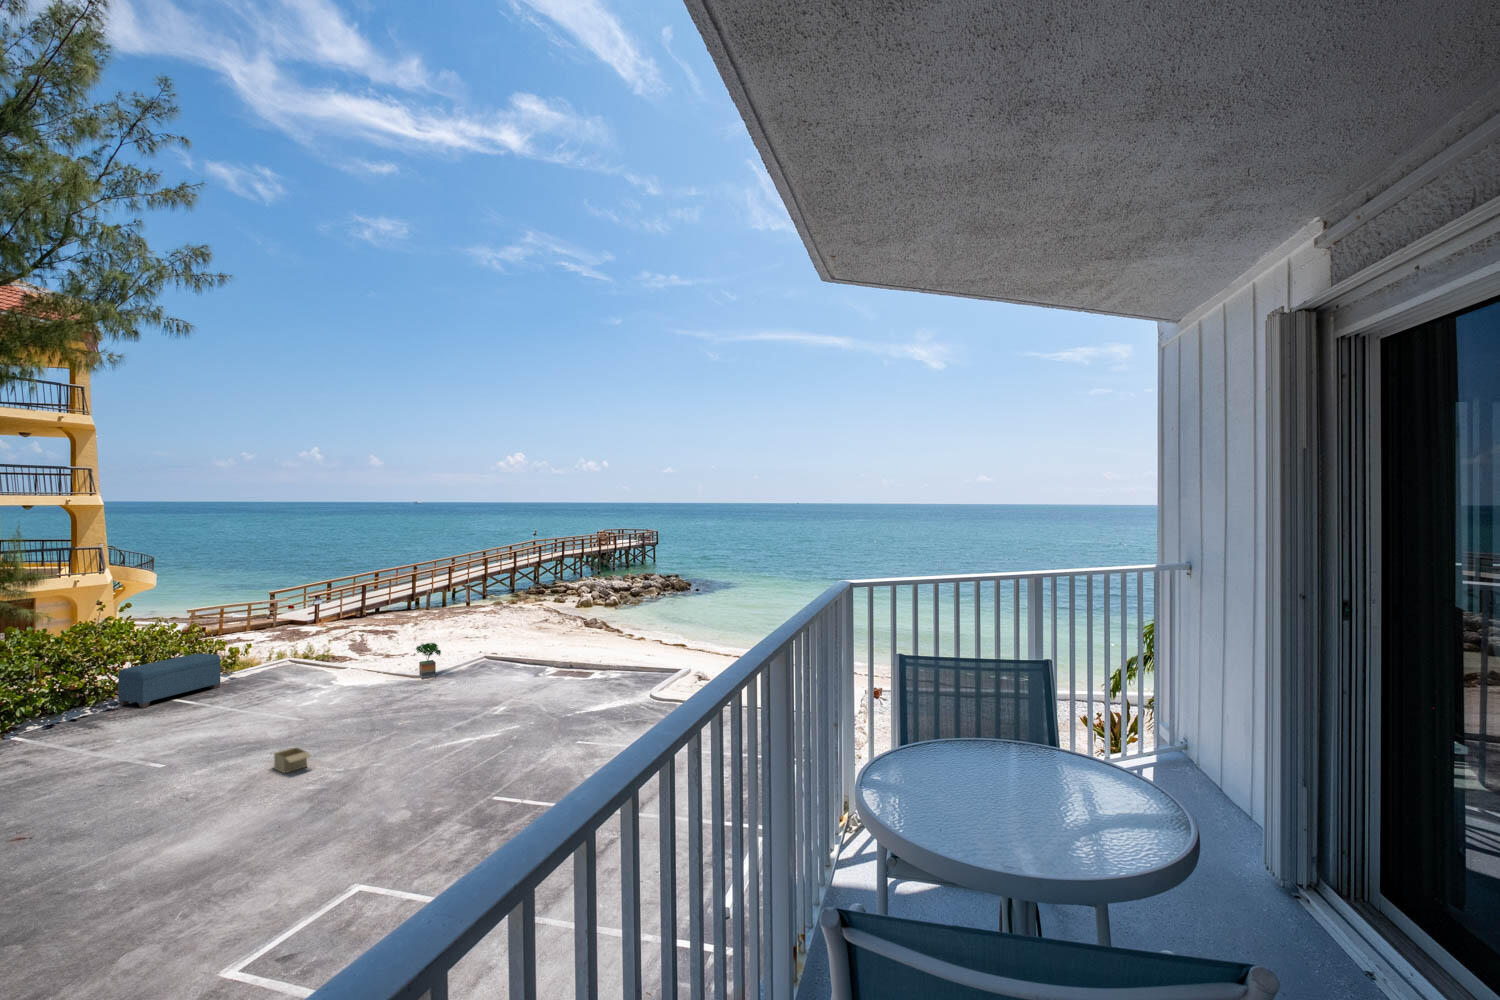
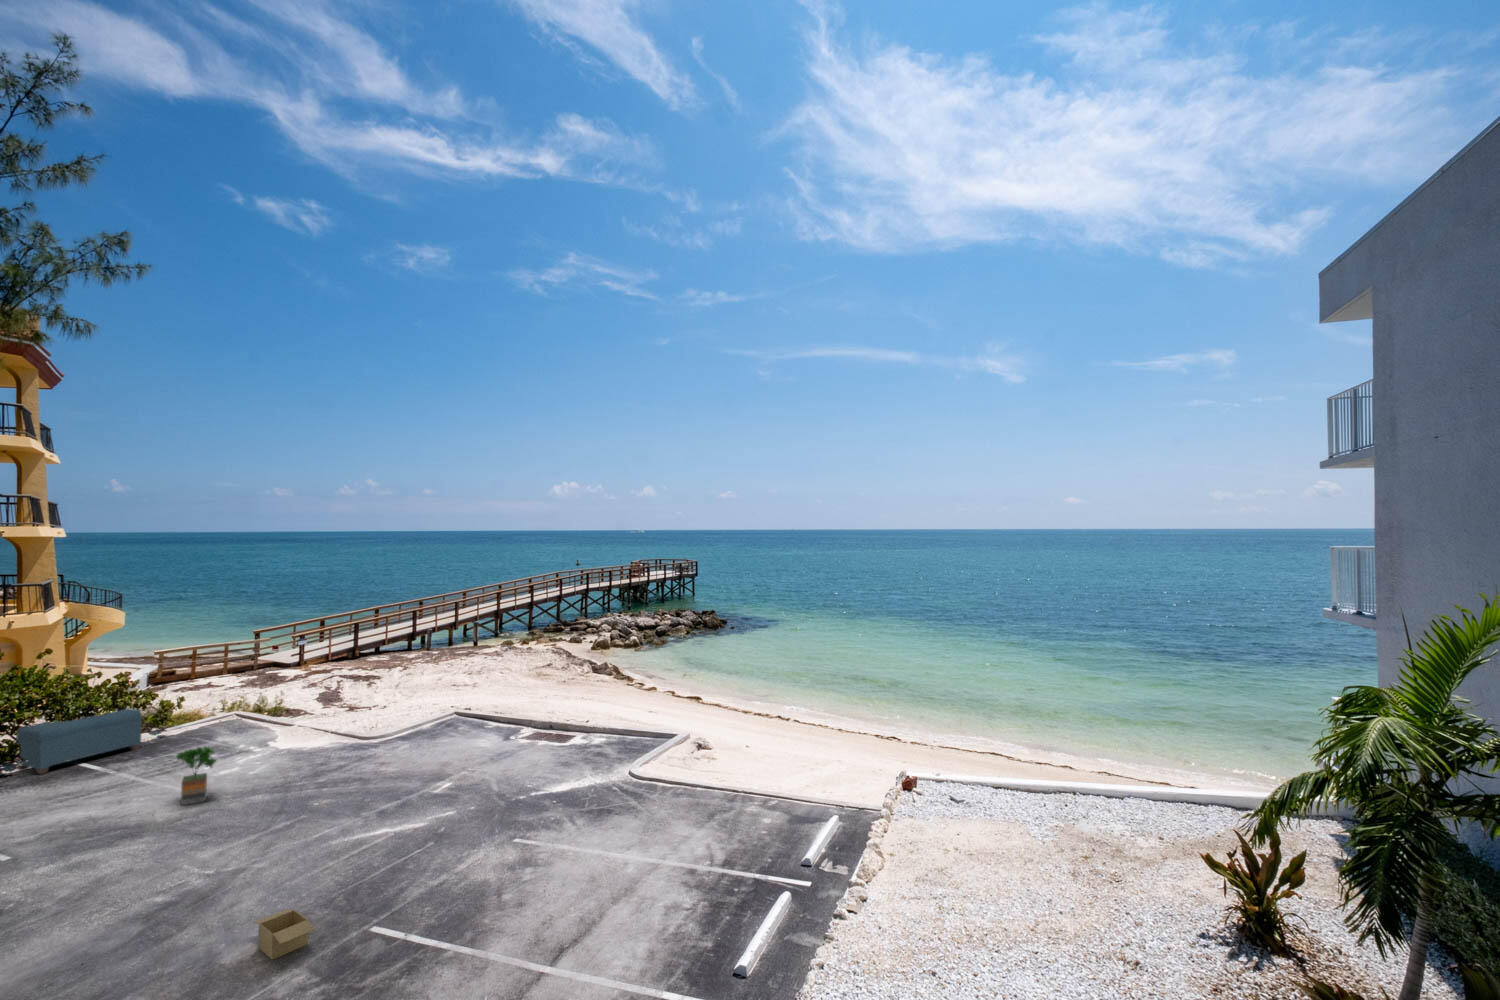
potted tree: present [416,643,441,679] -> present [176,747,217,805]
cardboard box: present [271,748,311,773] -> present [254,909,314,959]

